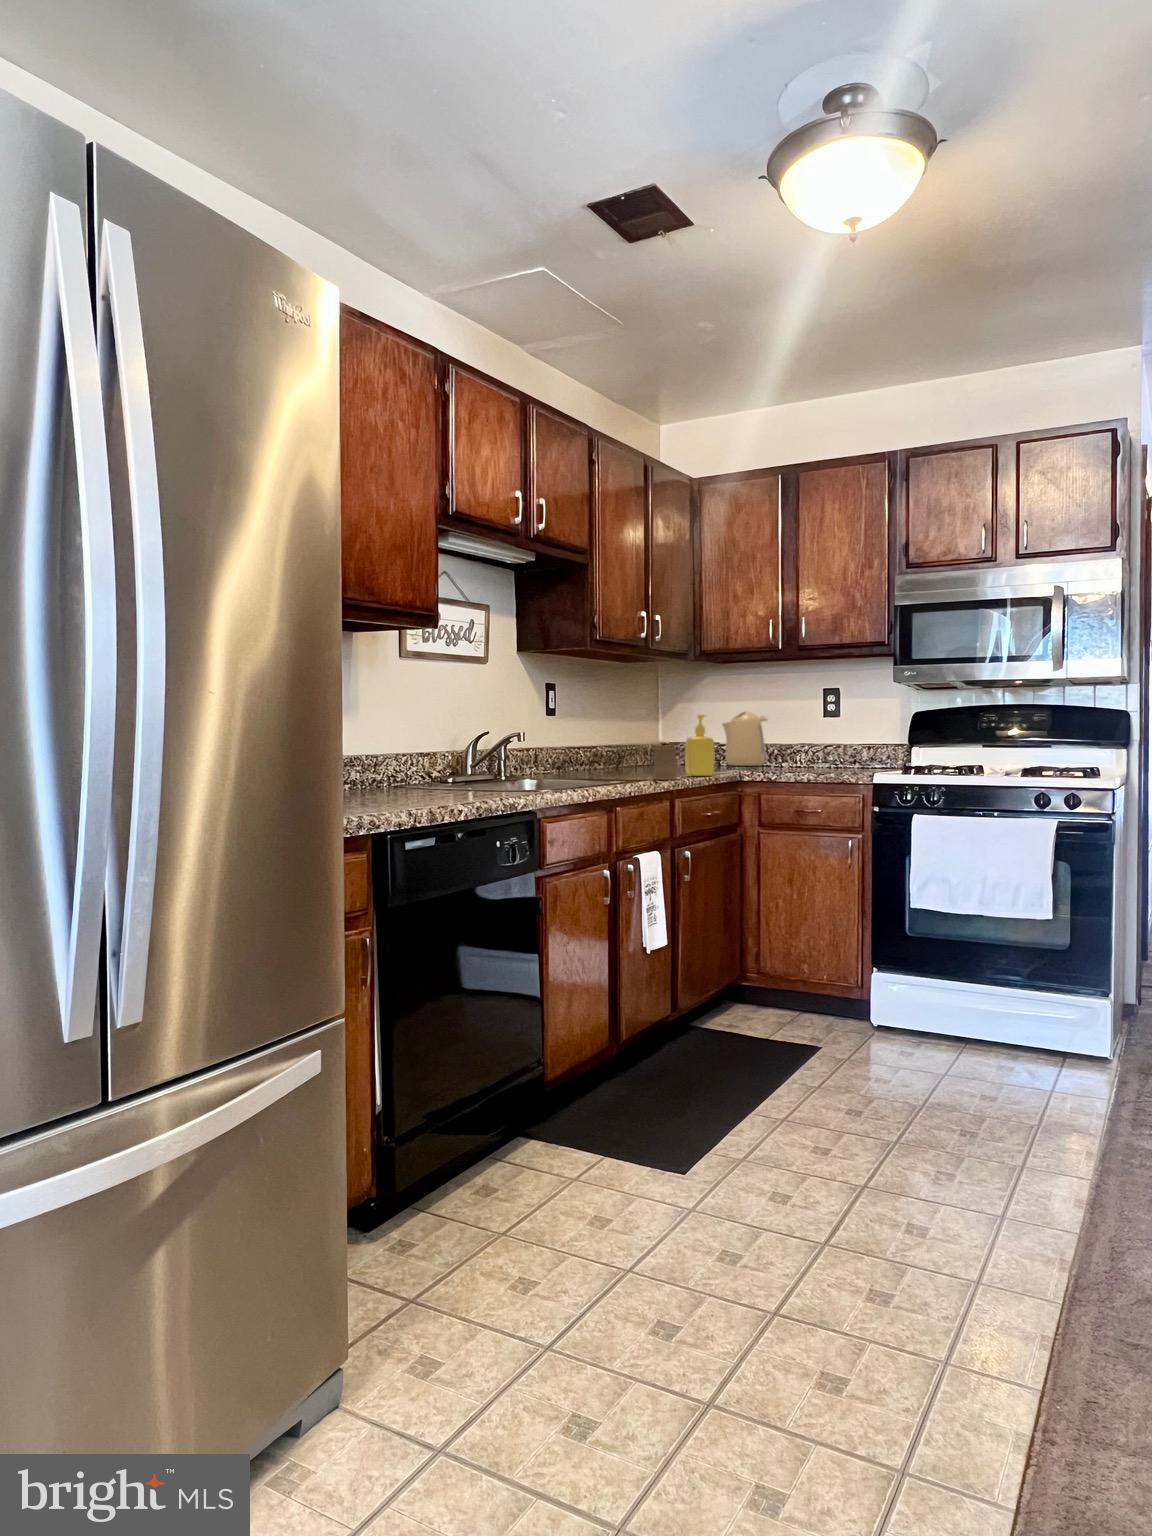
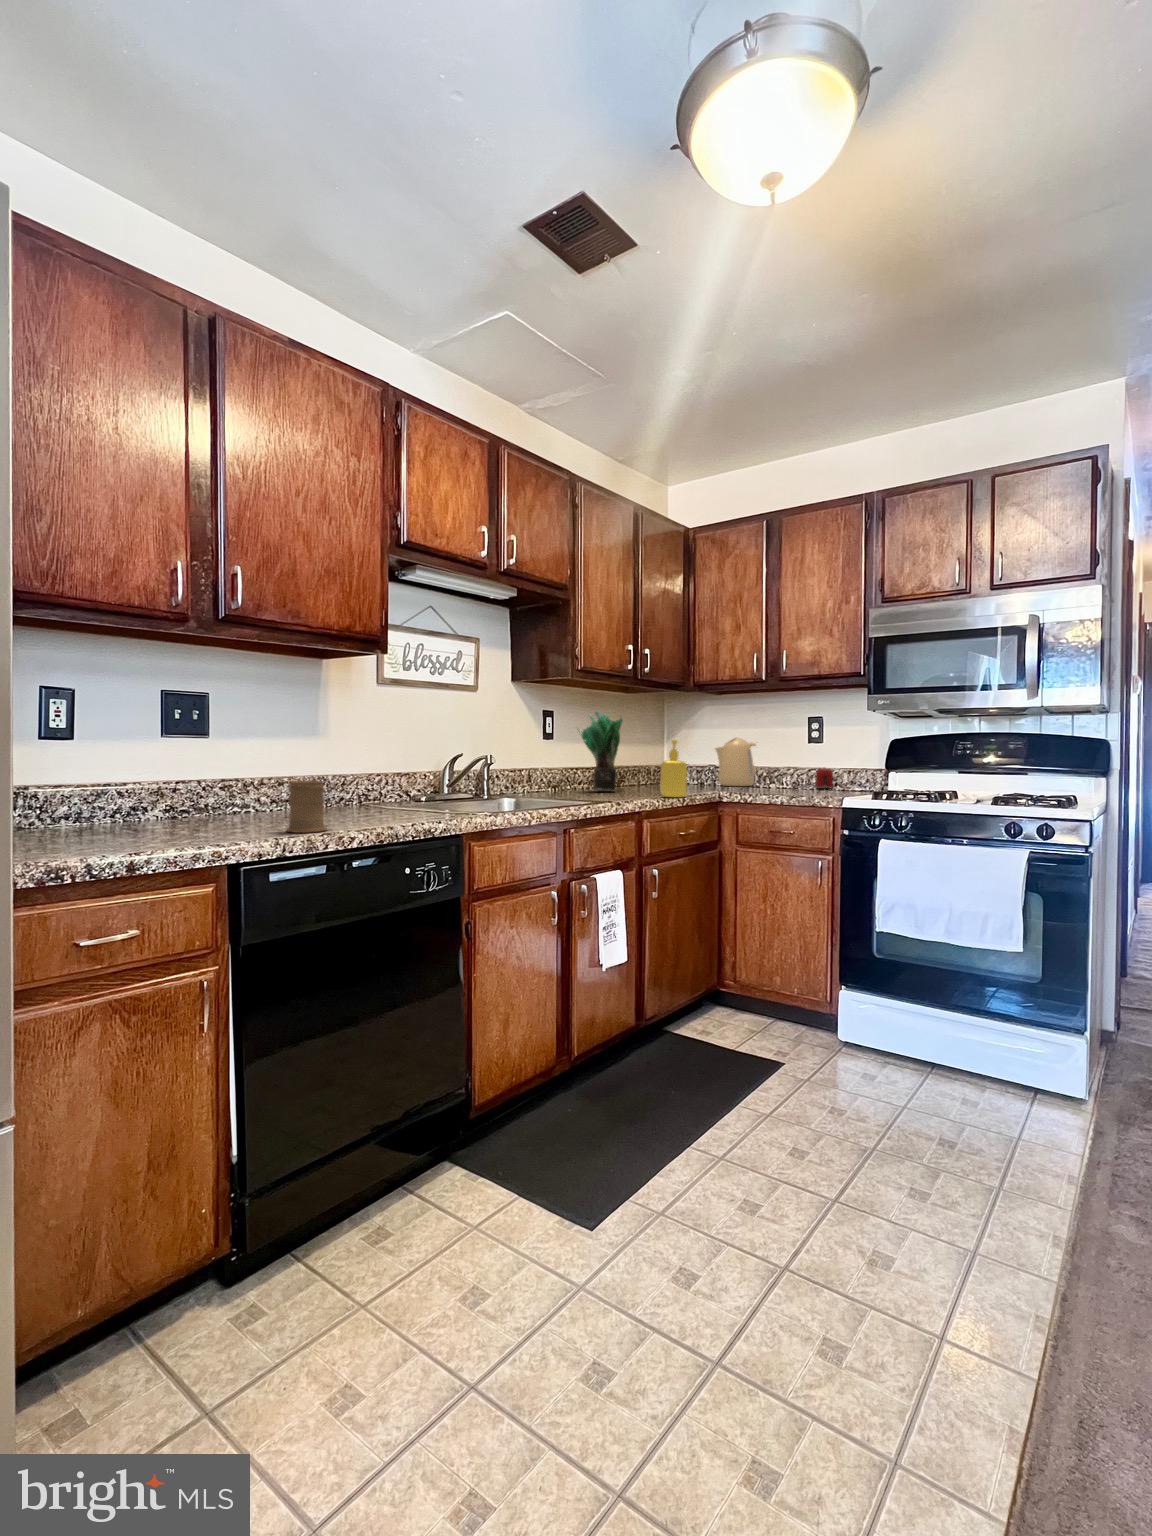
potted plant: none [582,683,635,773] -> present [581,711,623,791]
toaster: none [811,744,854,768] -> present [792,768,833,789]
mug: present [653,746,682,780] -> present [287,781,341,833]

